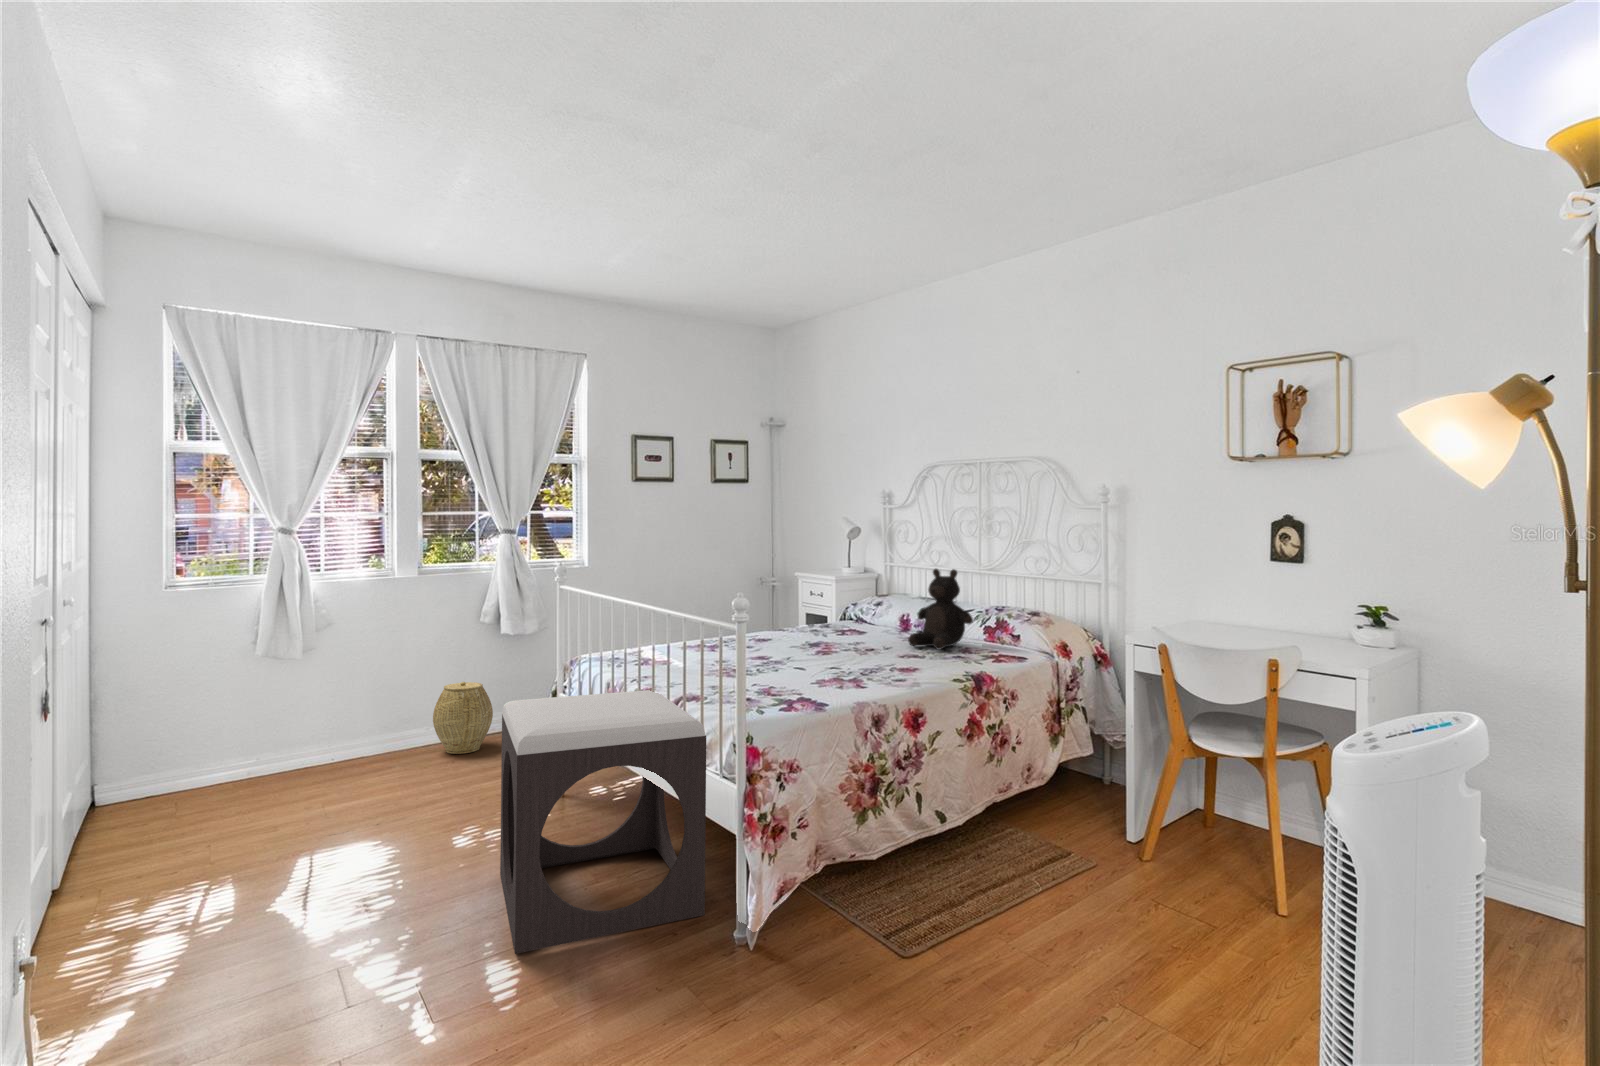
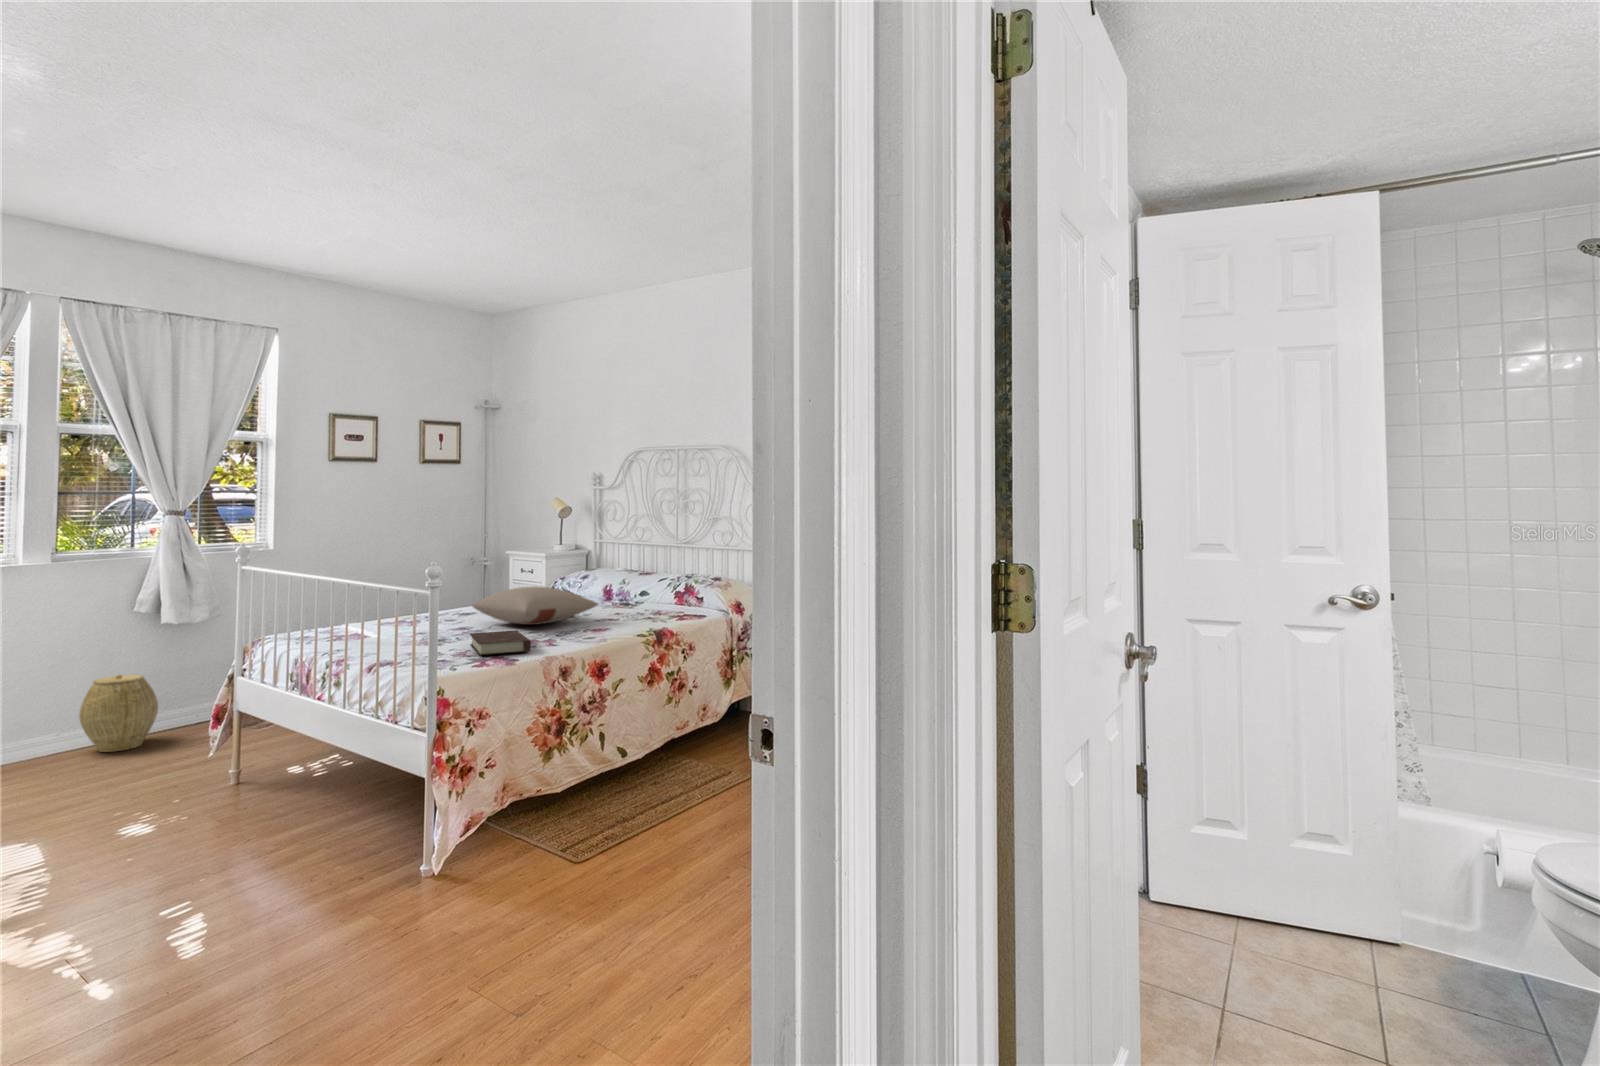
teddy bear: present [908,569,973,649] -> none [605,543,662,613]
pillow: none [772,616,905,658] -> present [473,586,598,625]
book: none [773,666,841,695] -> present [470,631,531,655]
footstool: present [500,690,706,954] -> none [172,661,397,911]

